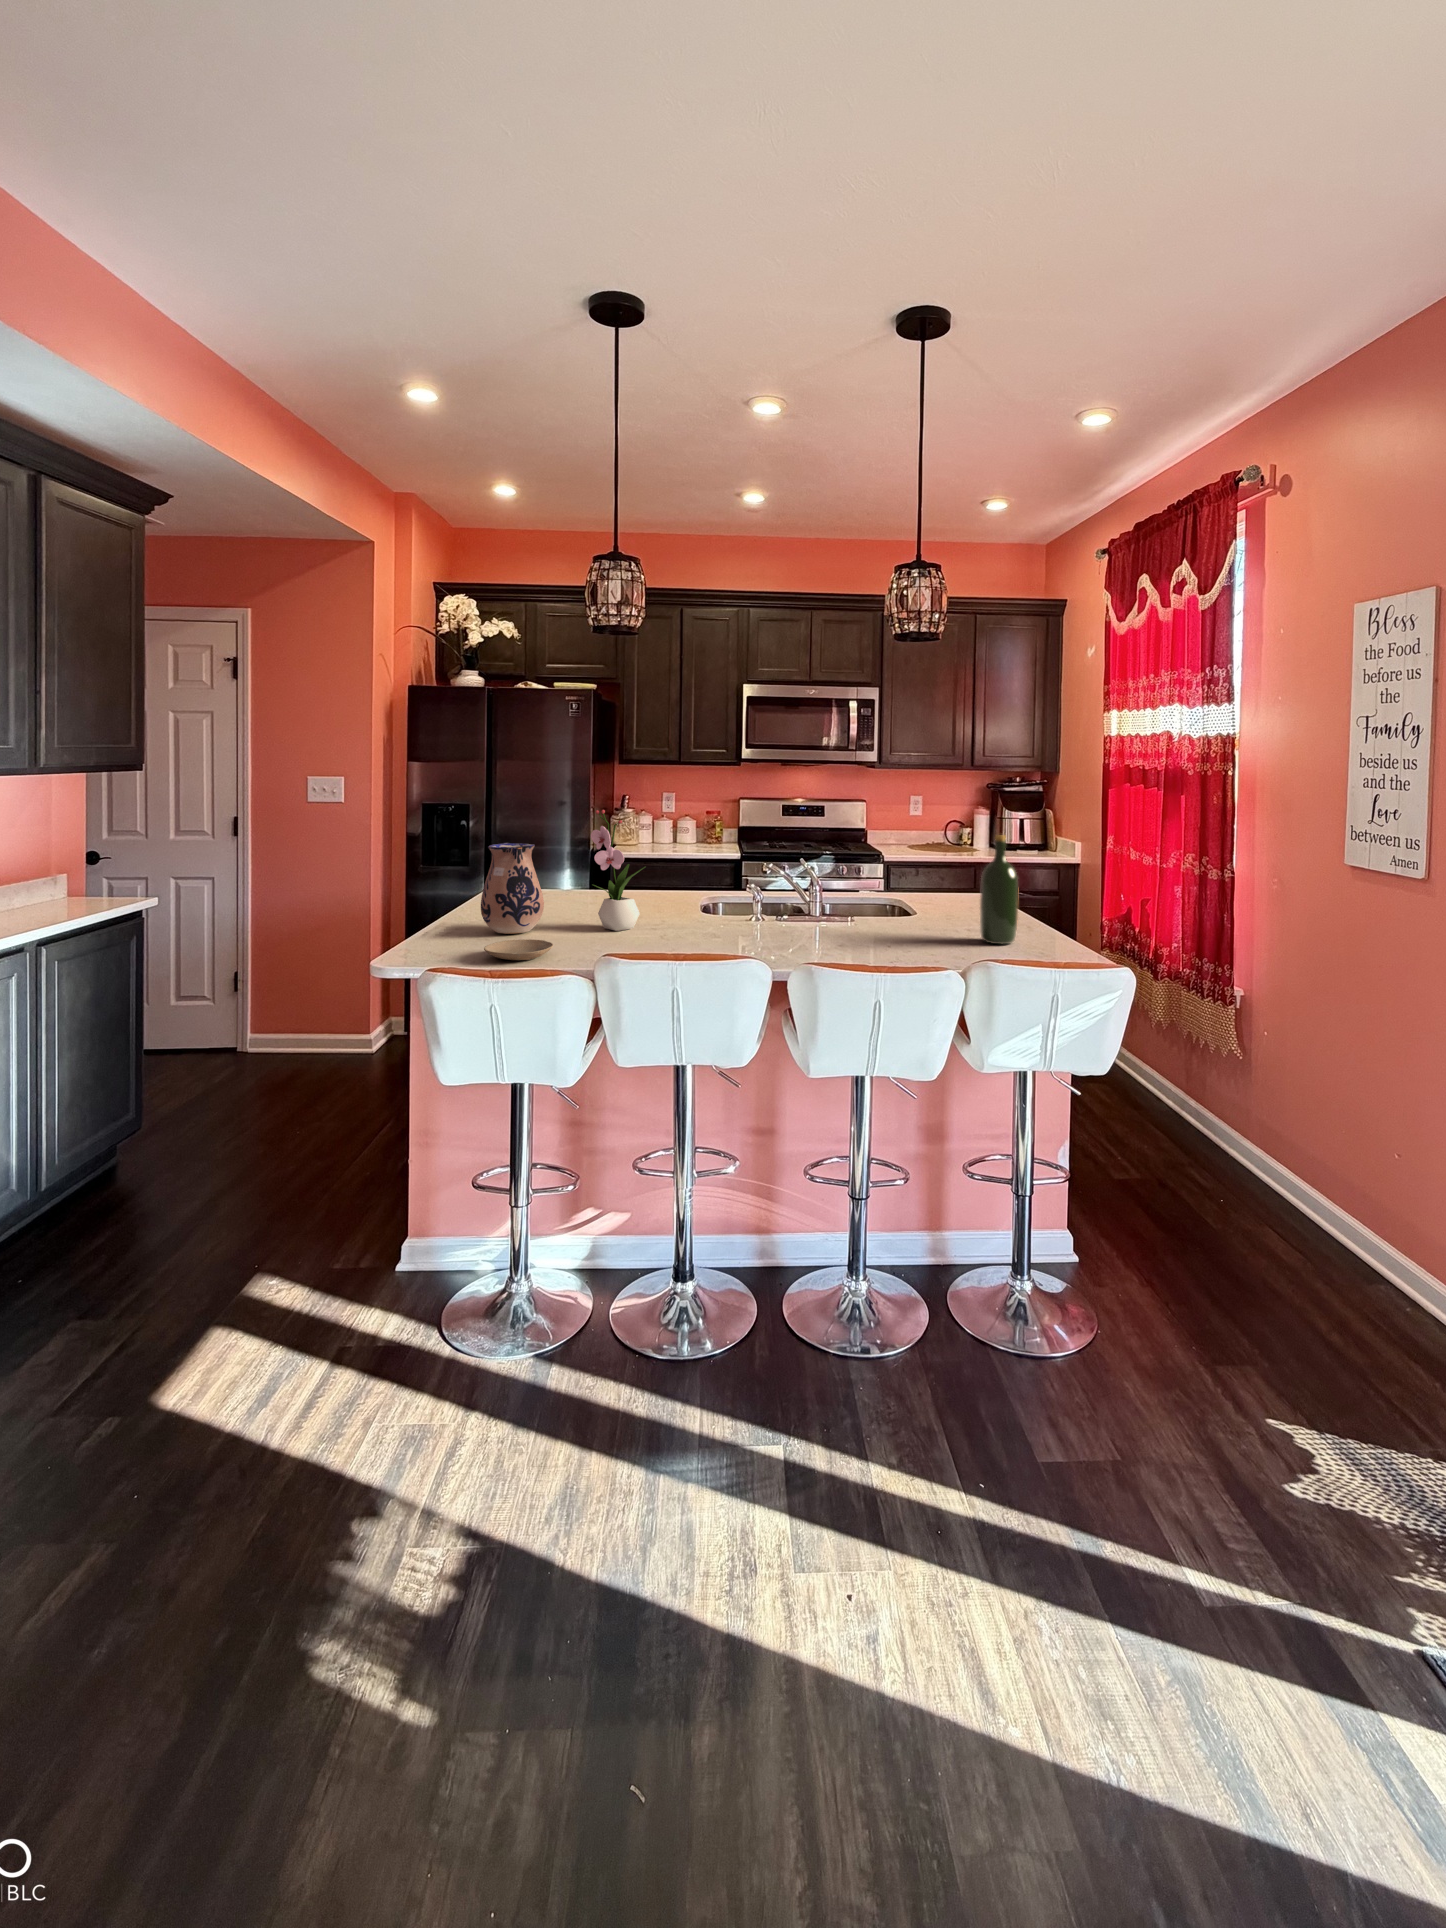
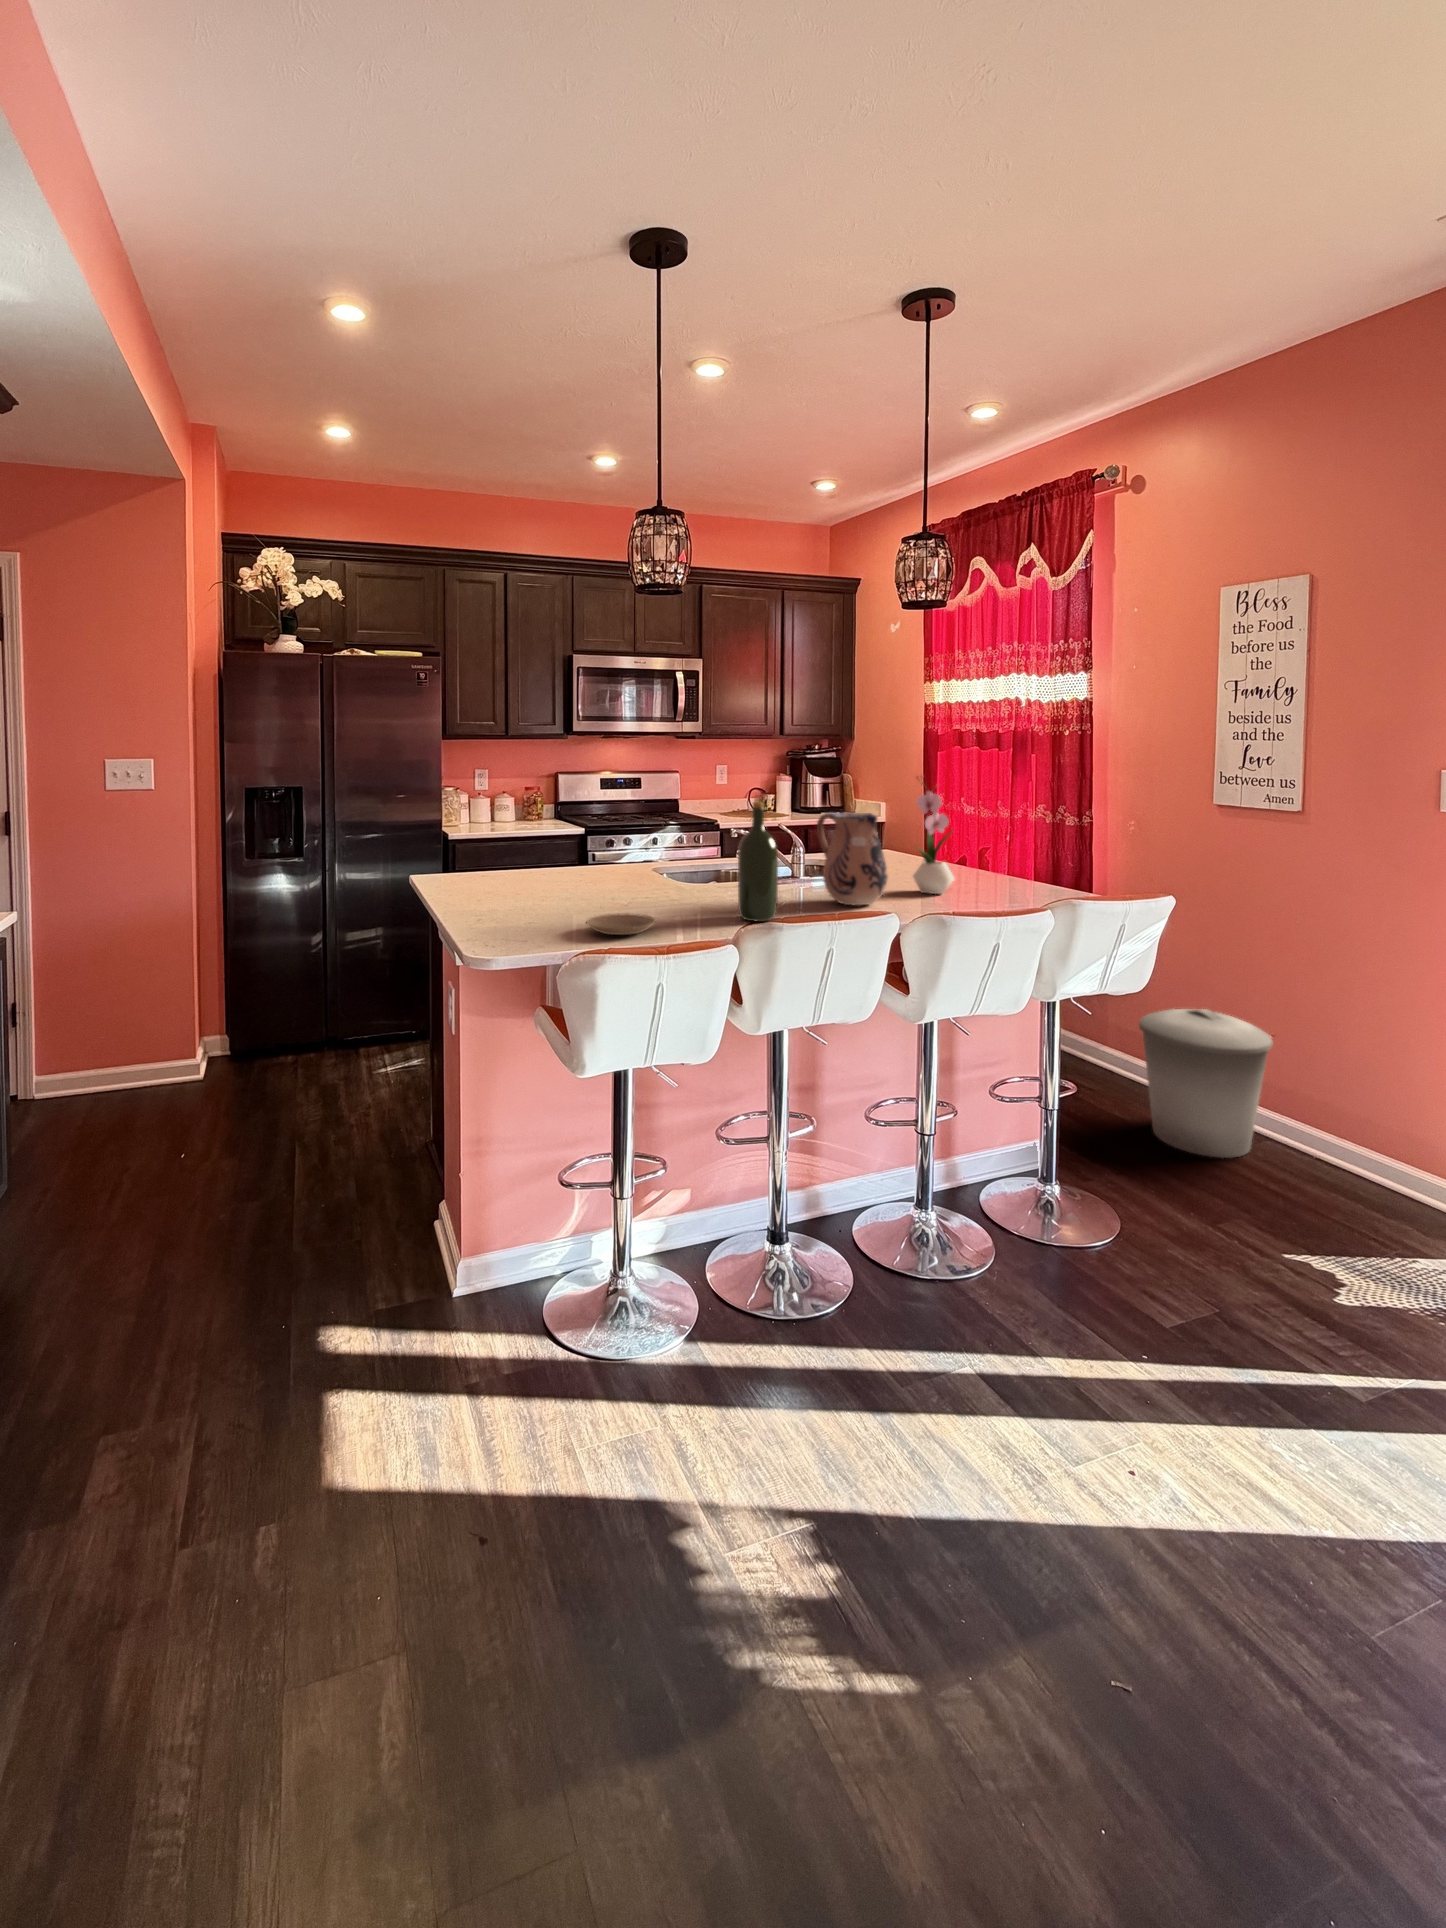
flower arrangement: present [591,810,645,931] -> present [913,776,954,894]
wine bottle: present [980,835,1018,944] -> present [738,802,778,922]
ceramic pitcher: present [481,843,544,934] -> present [817,813,888,905]
trash can: none [1220,1106,1380,1295] -> present [1139,1009,1273,1158]

